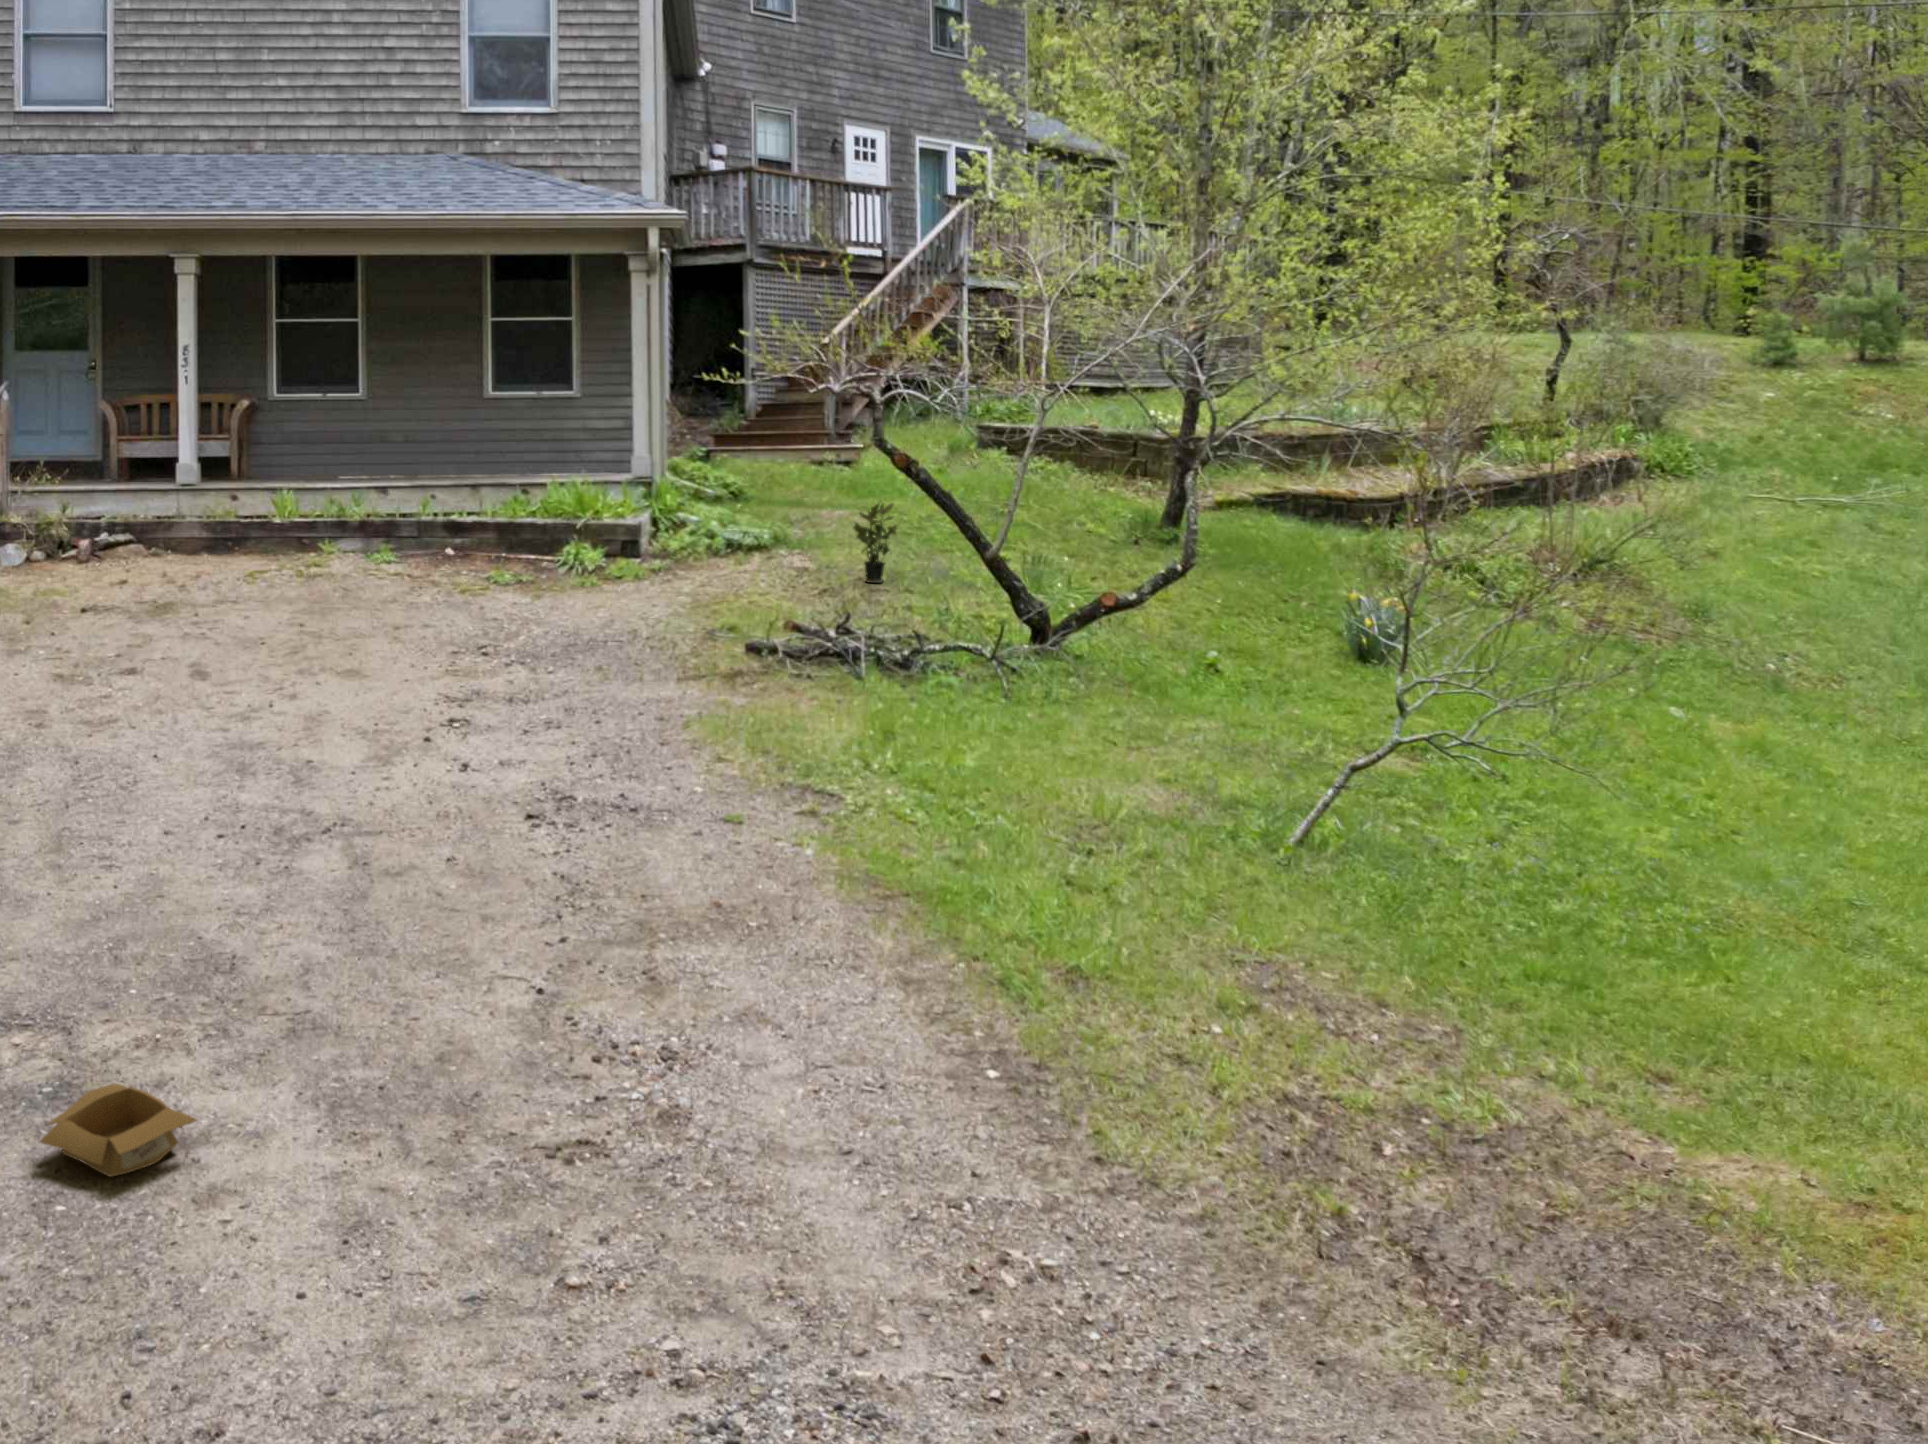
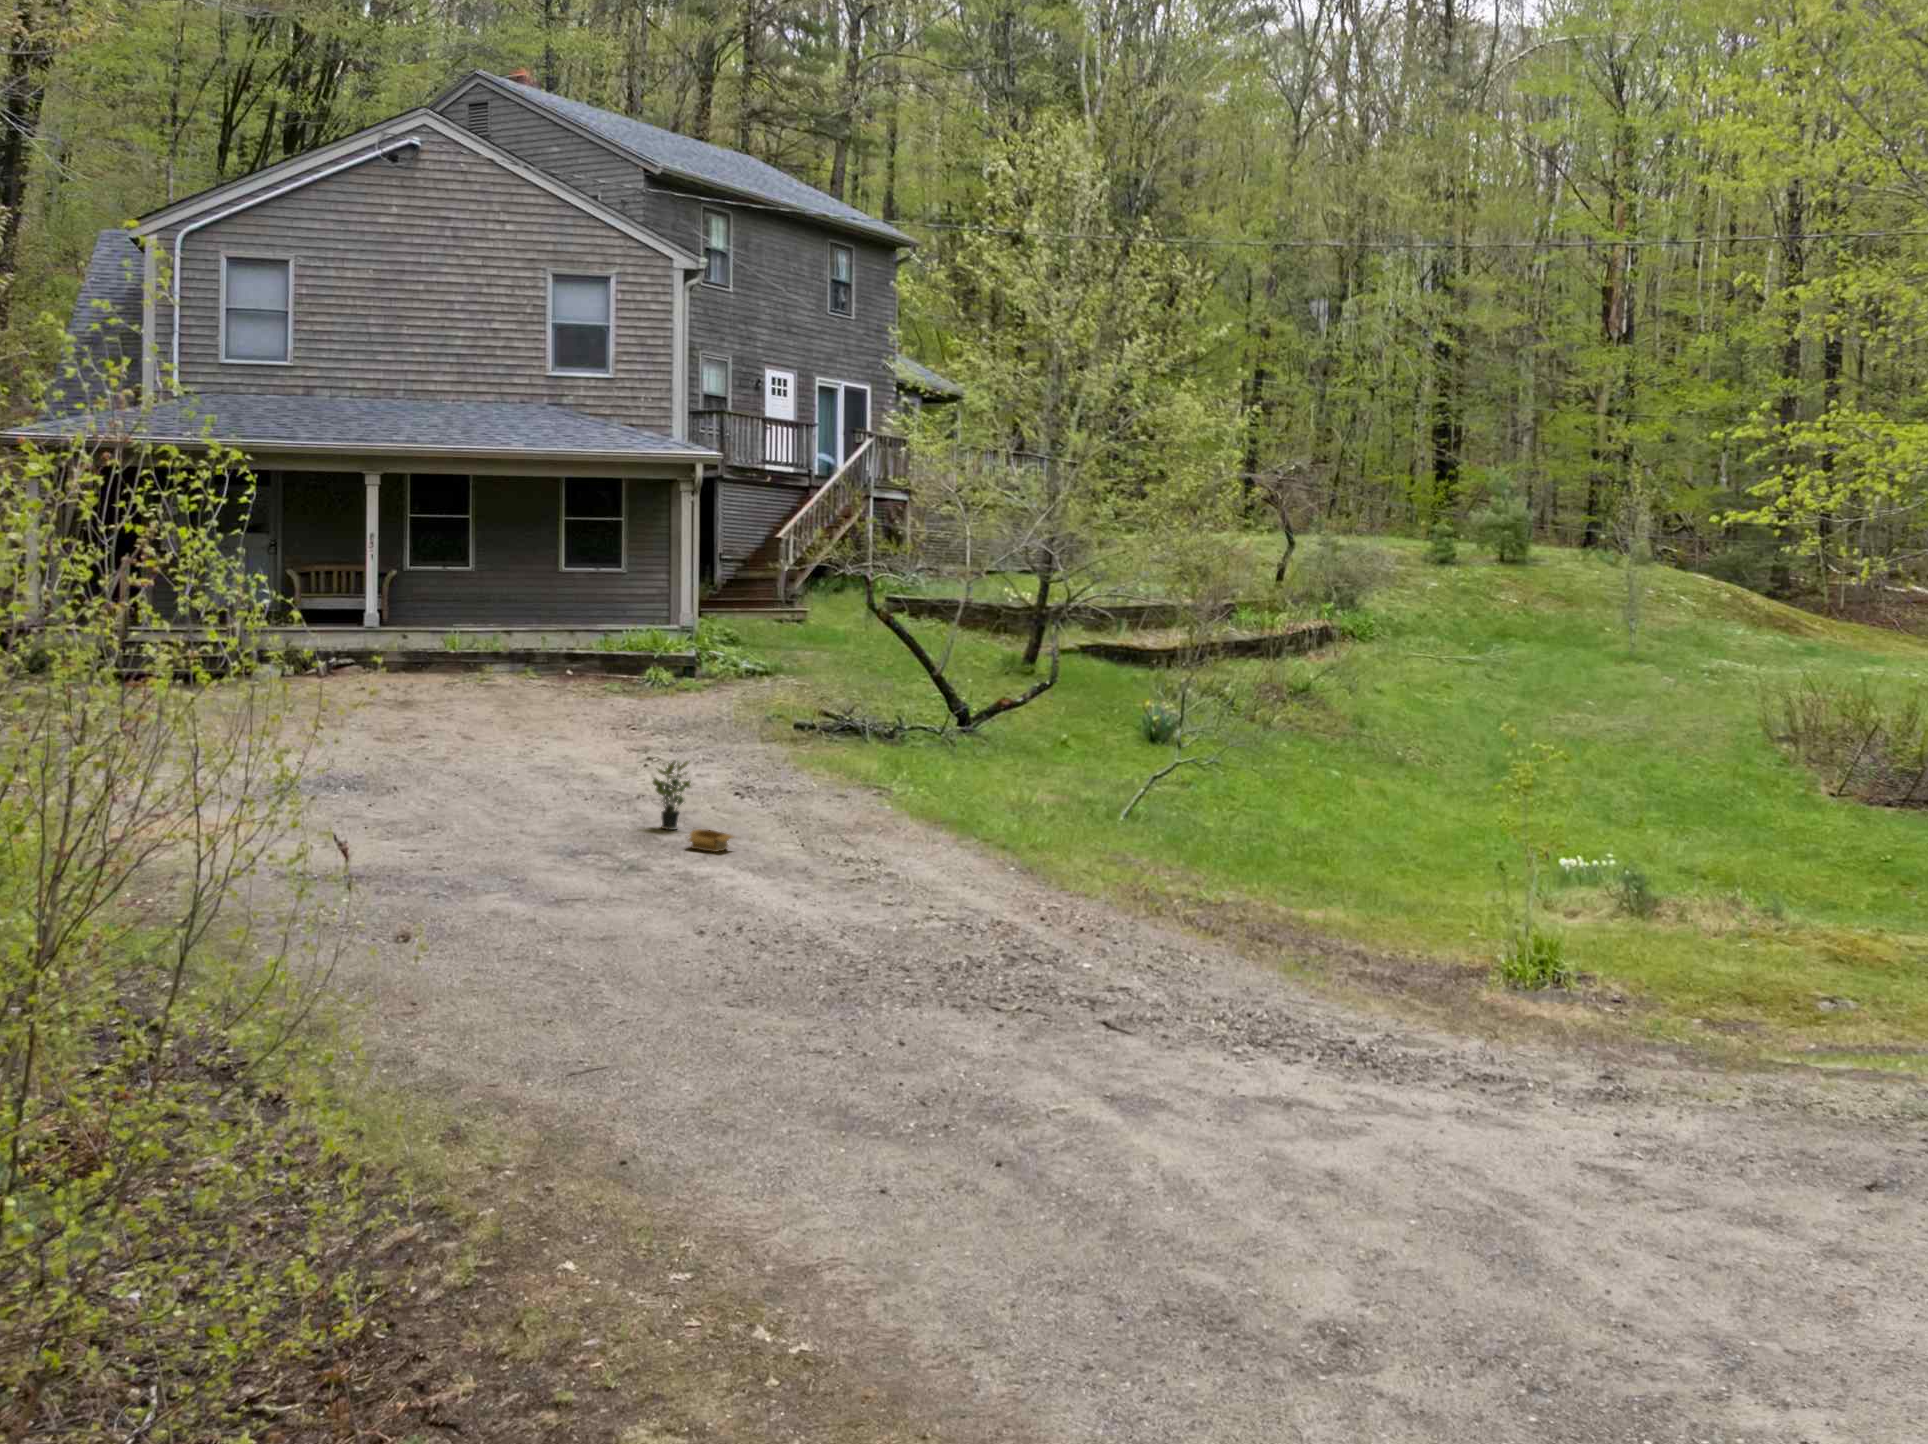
potted plant: present [853,503,897,583] -> present [653,761,691,830]

